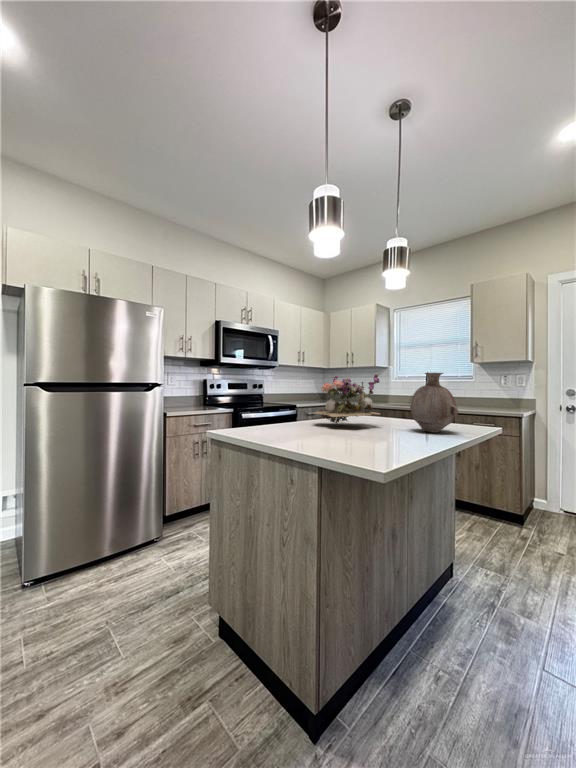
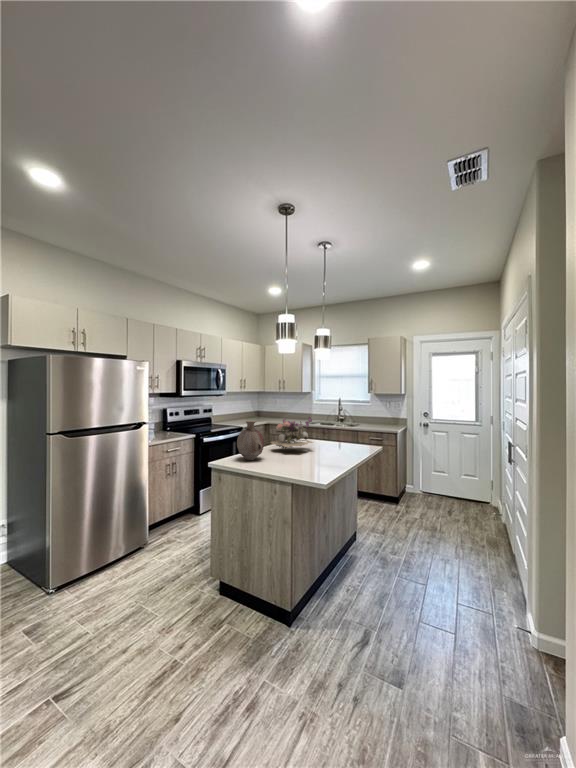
vase: present [410,373,458,433] -> present [237,421,264,460]

